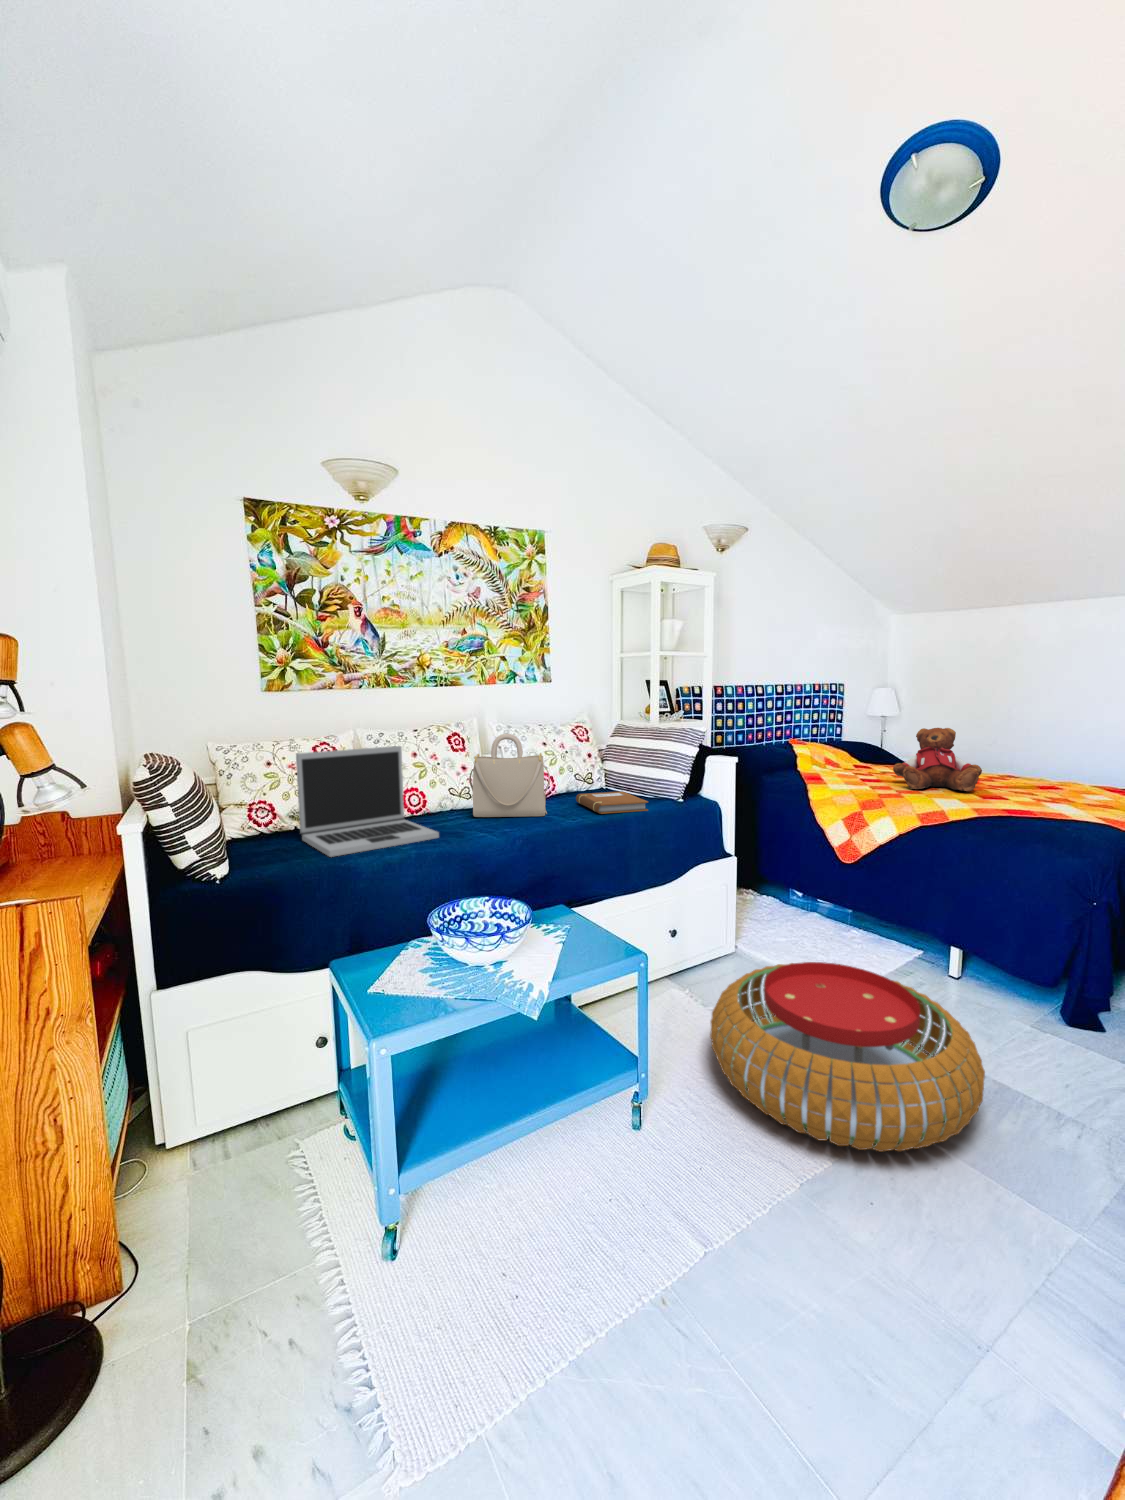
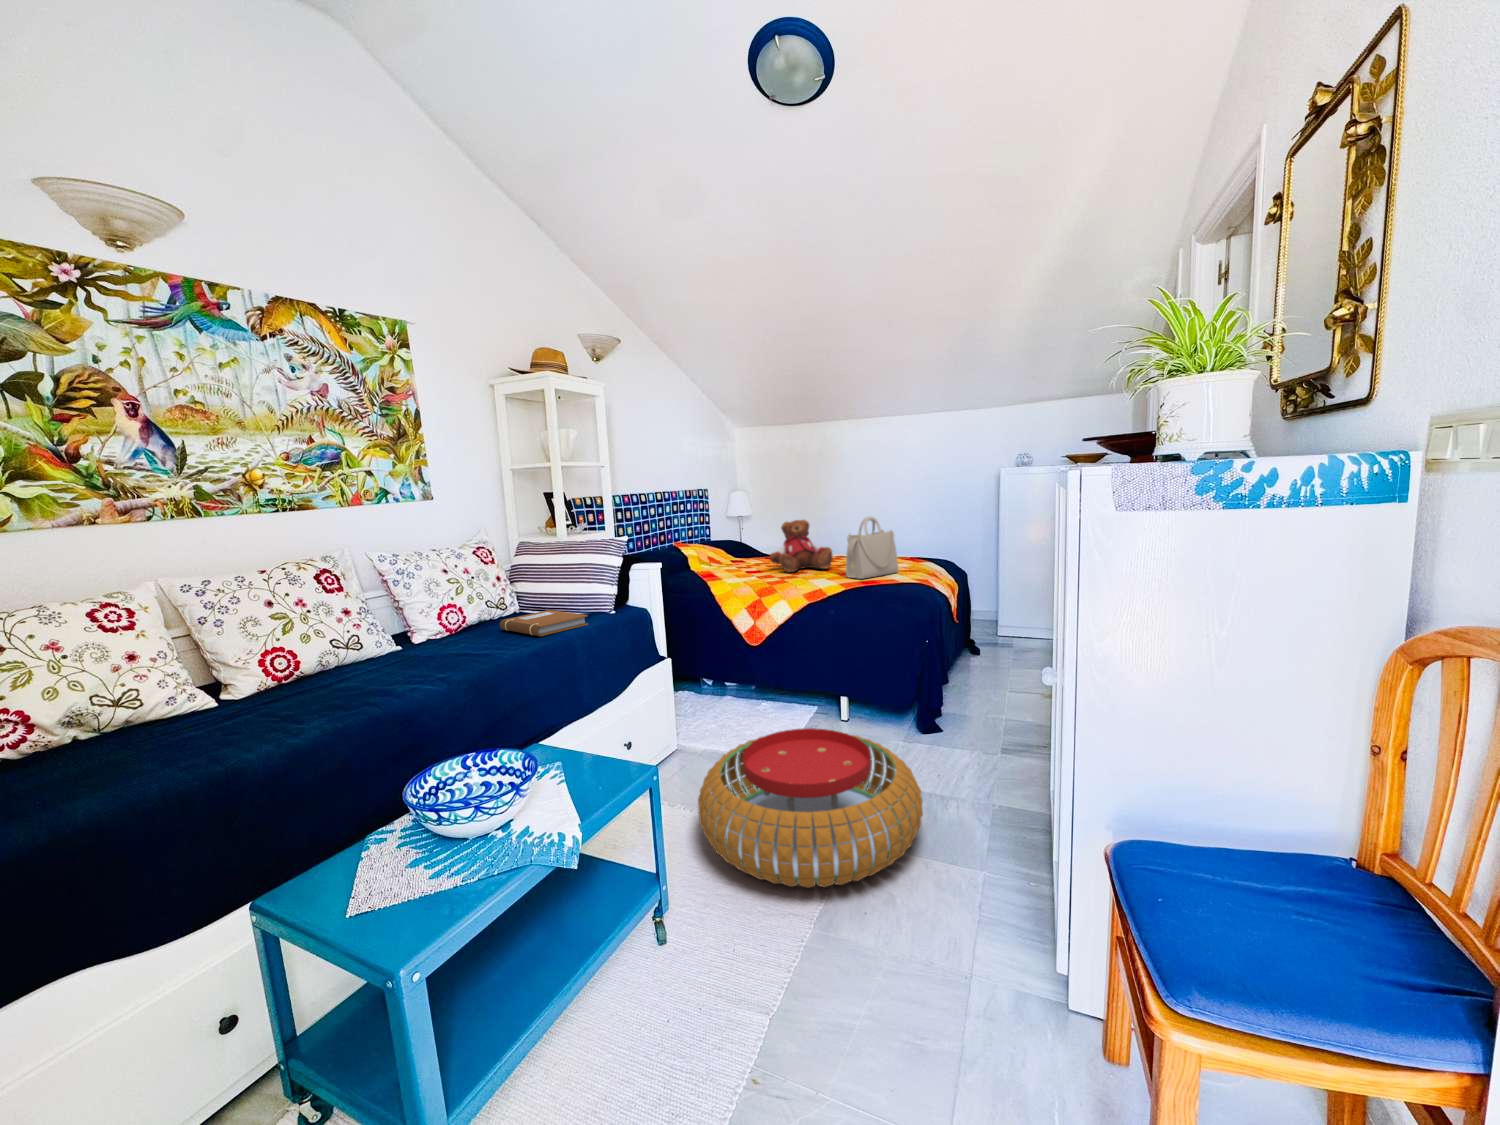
handbag: present [469,734,550,817] -> present [846,516,899,579]
laptop: present [296,746,439,857] -> none [68,591,350,764]

